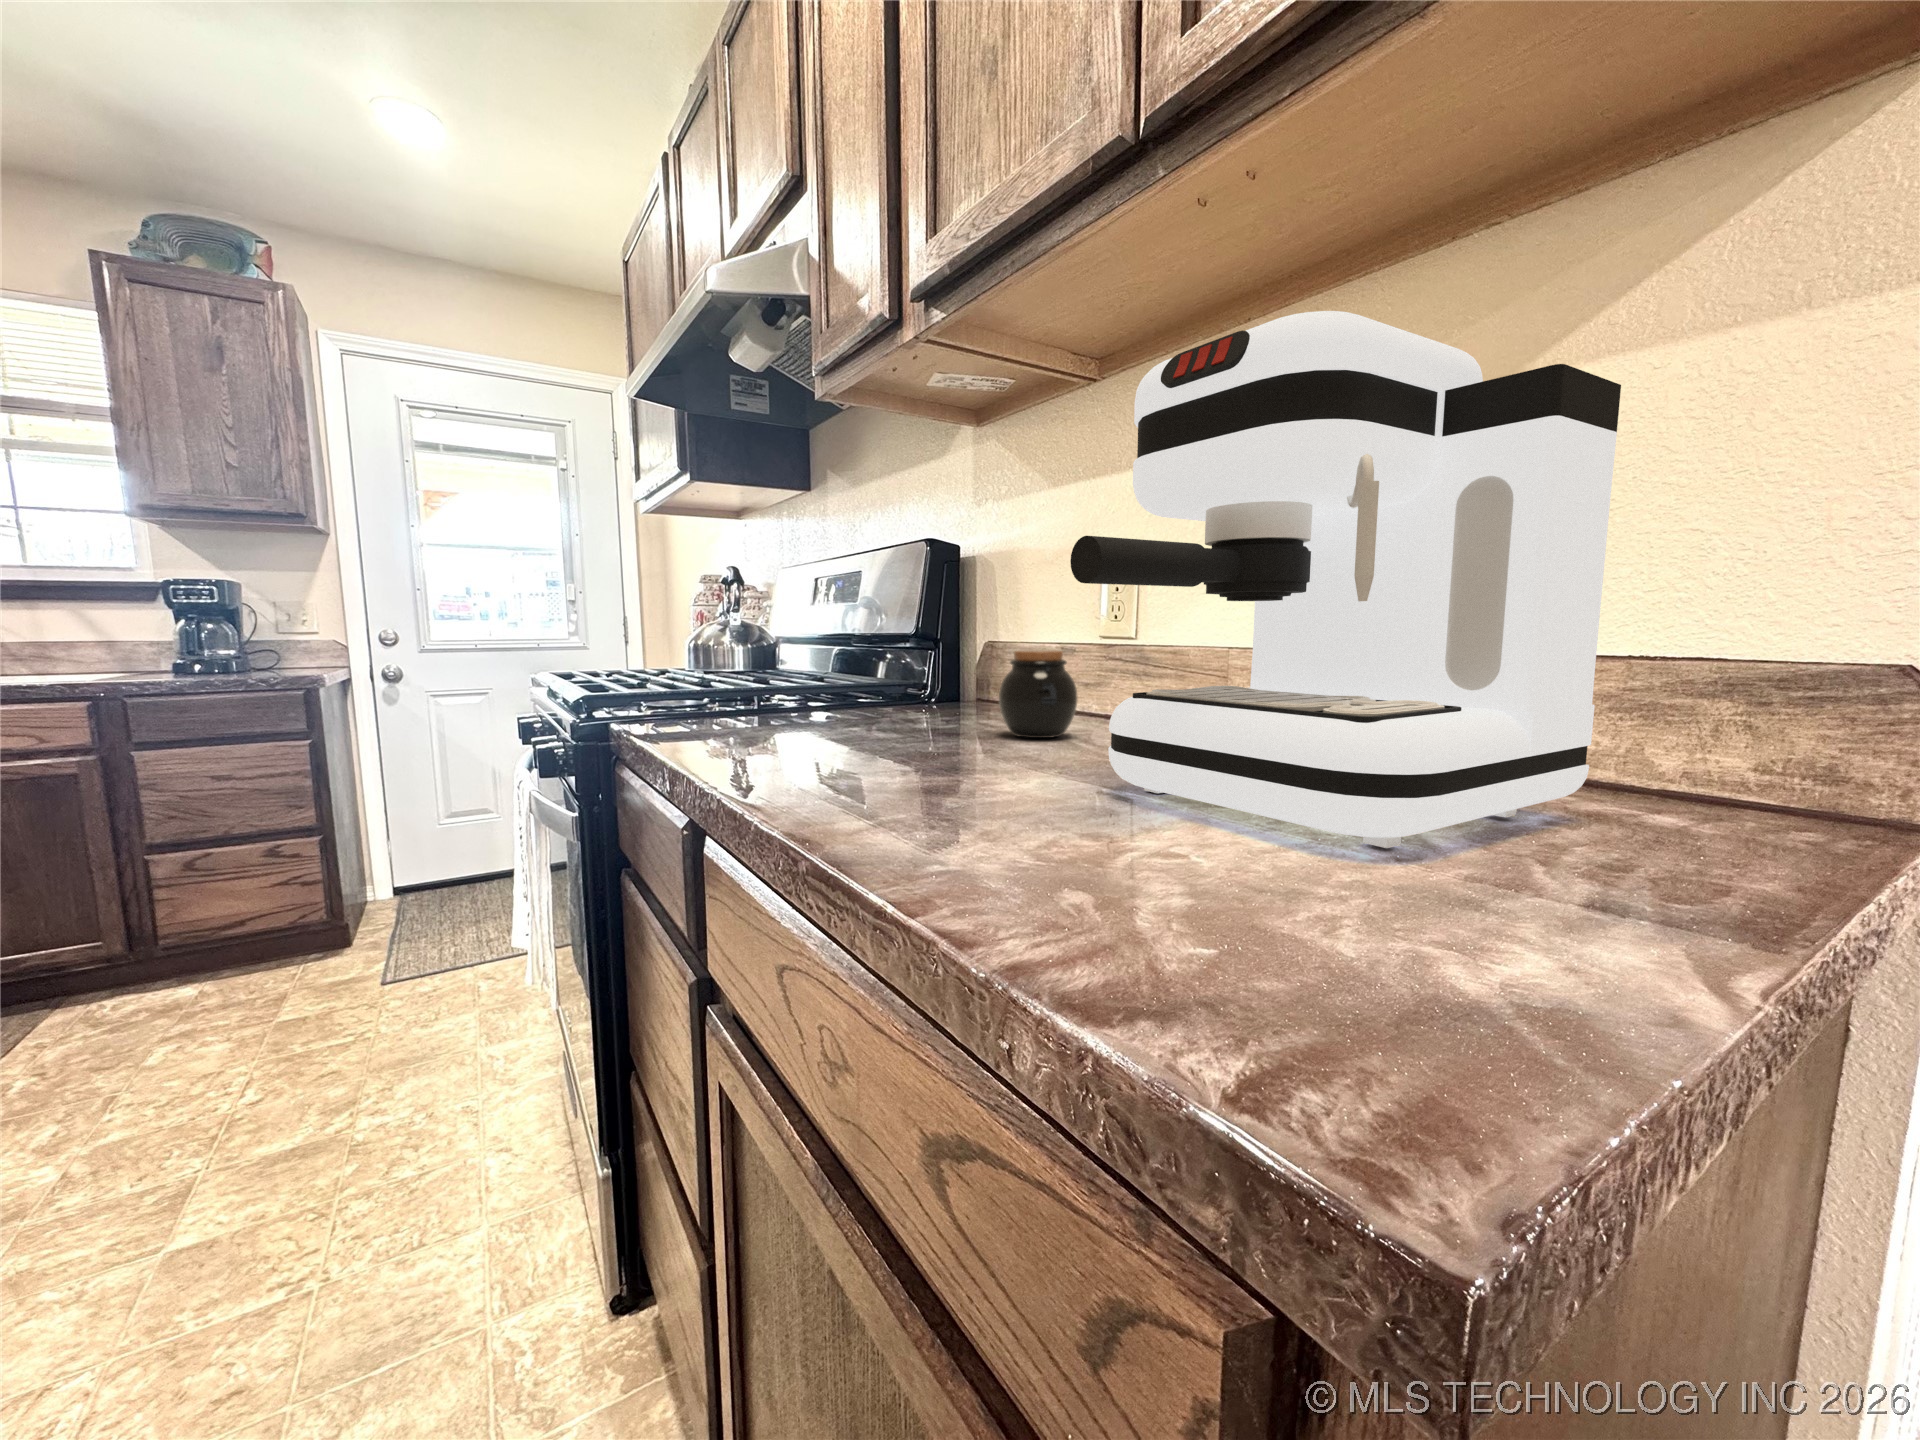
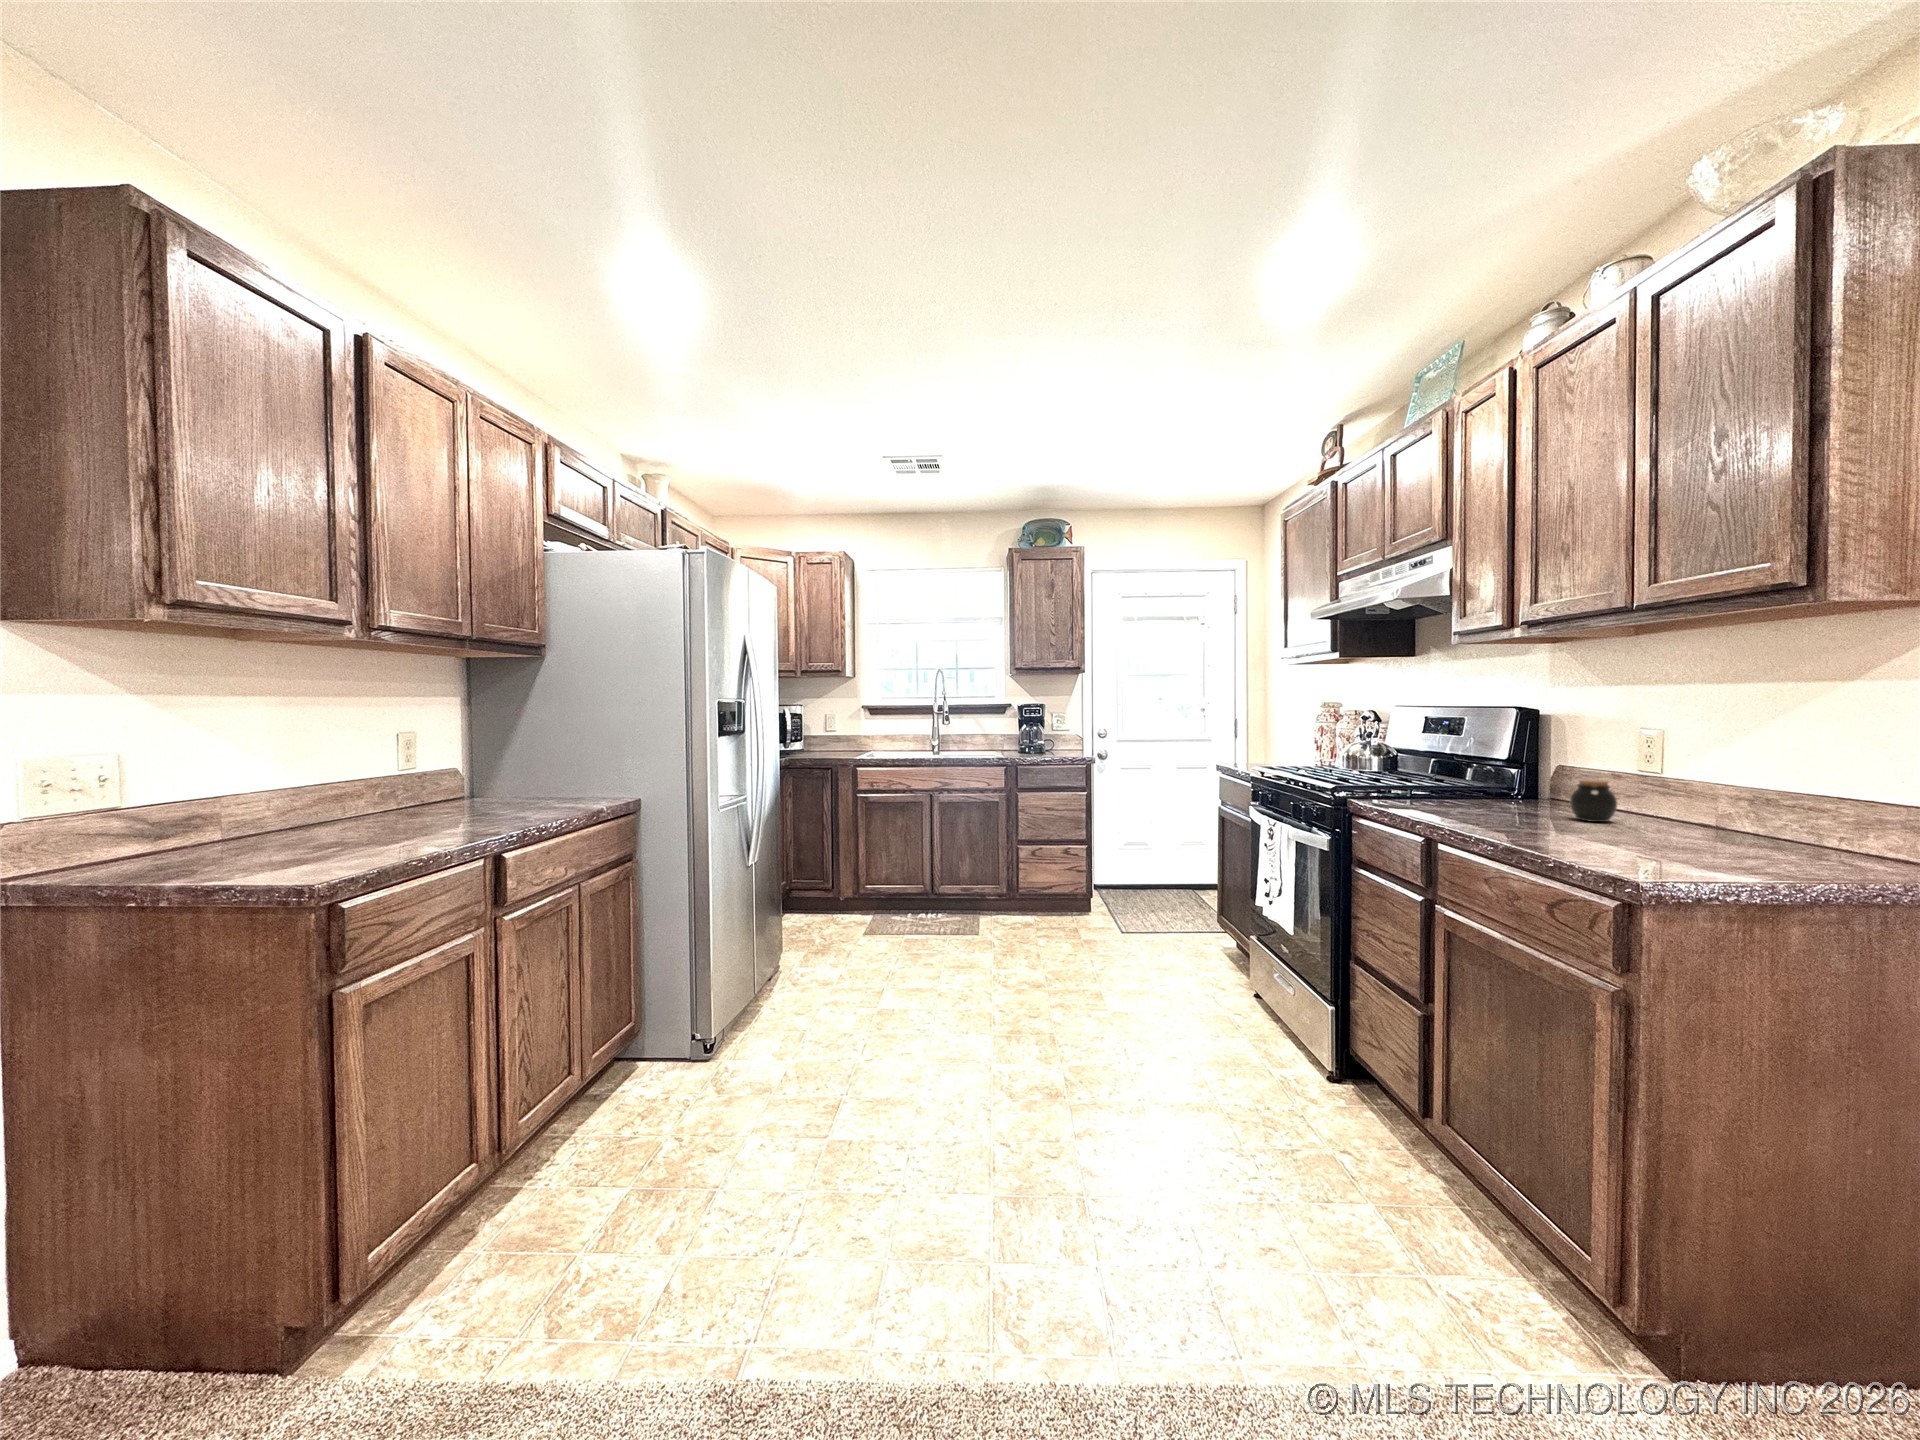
coffee maker: present [1070,311,1621,848] -> none [1601,689,1853,863]

